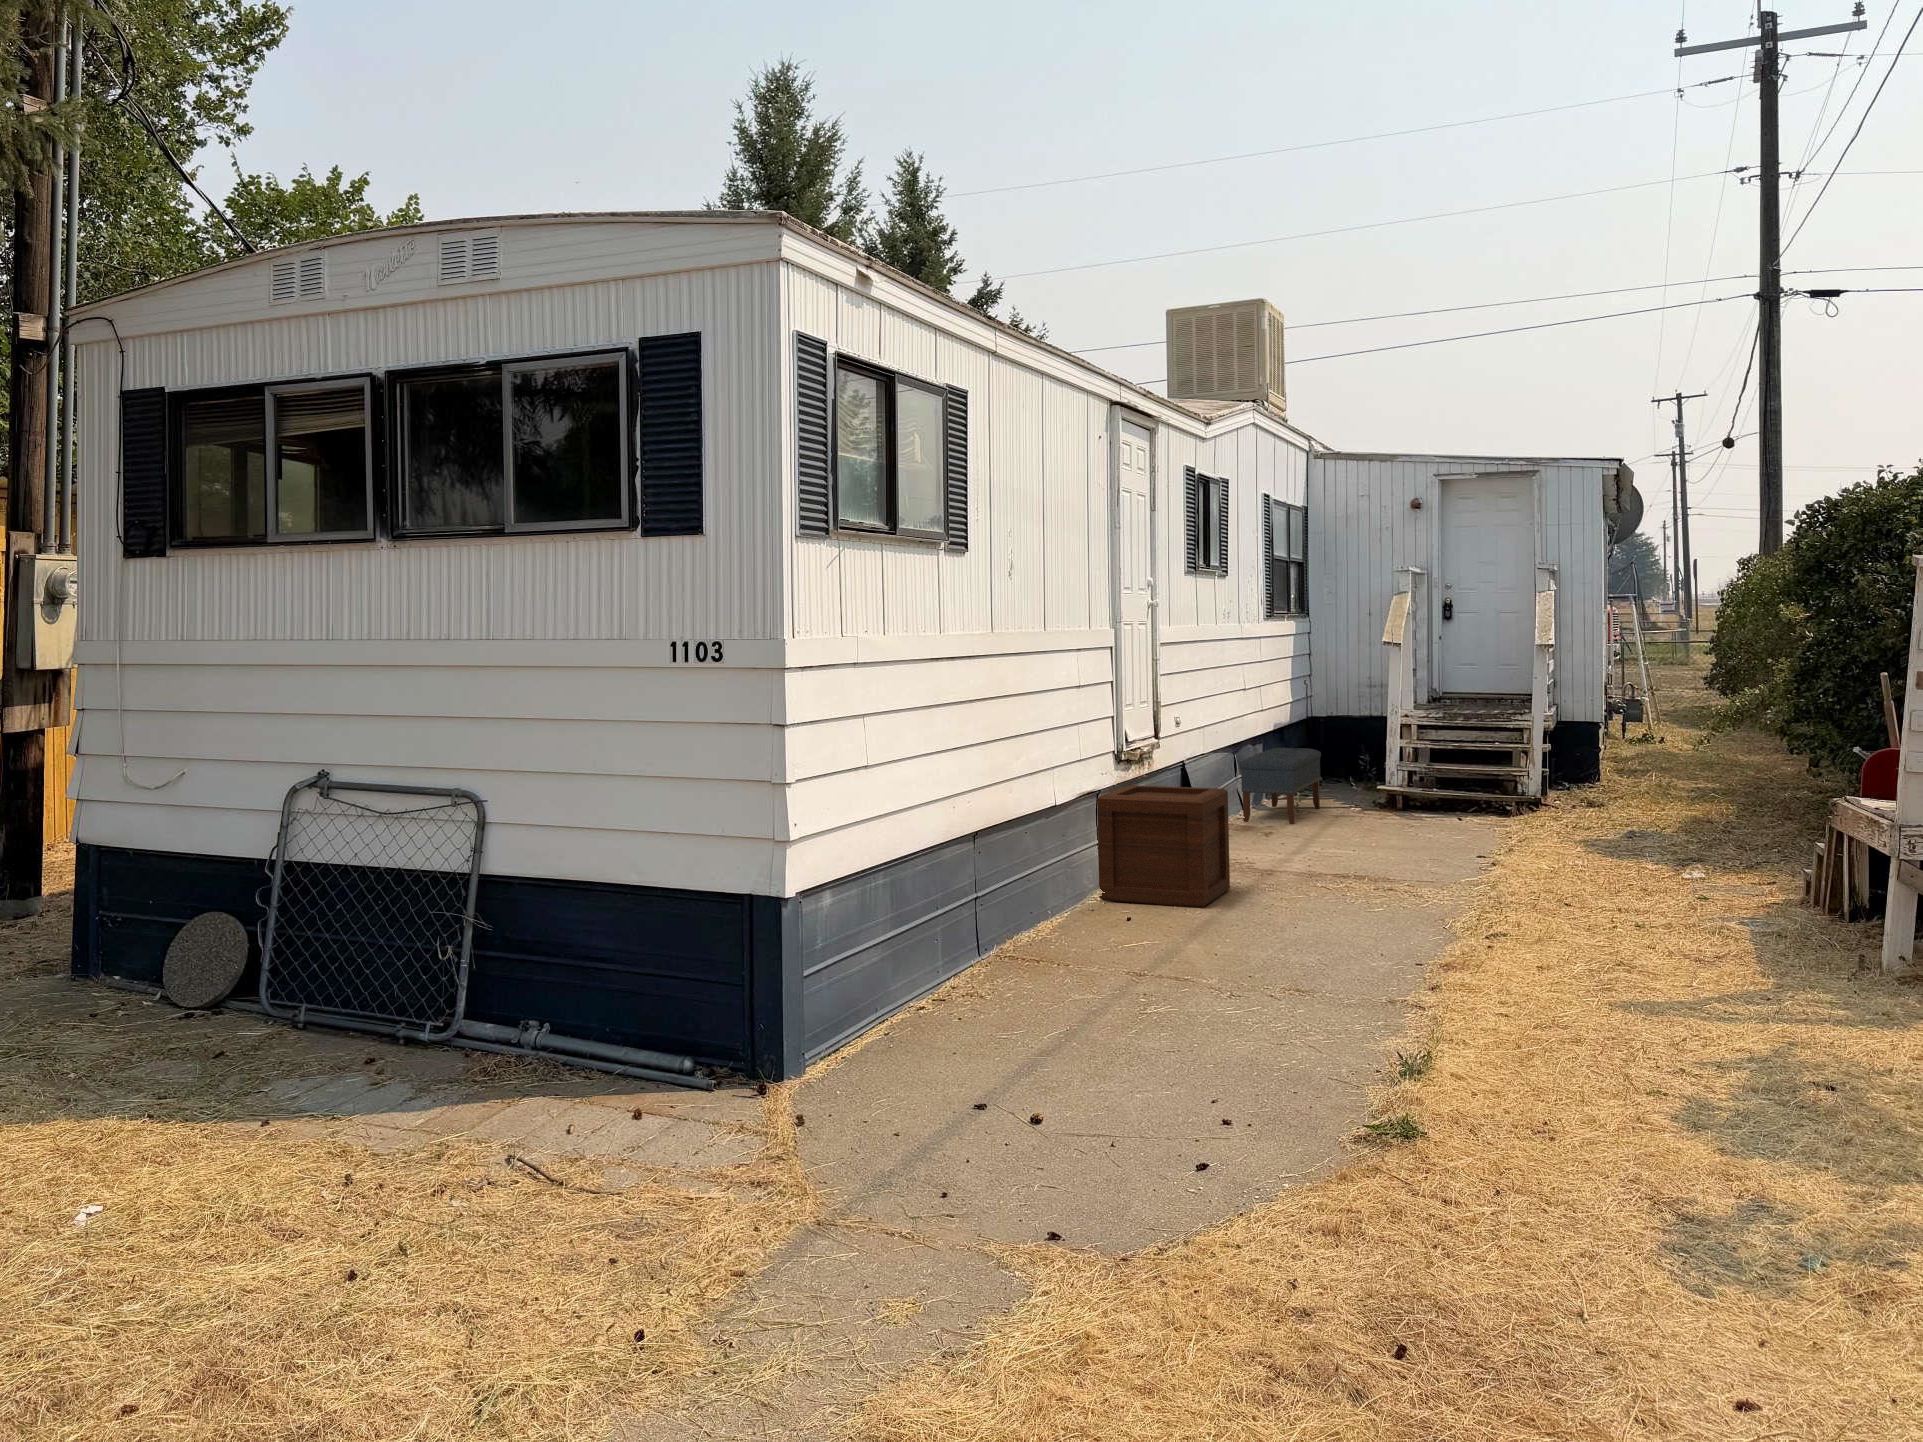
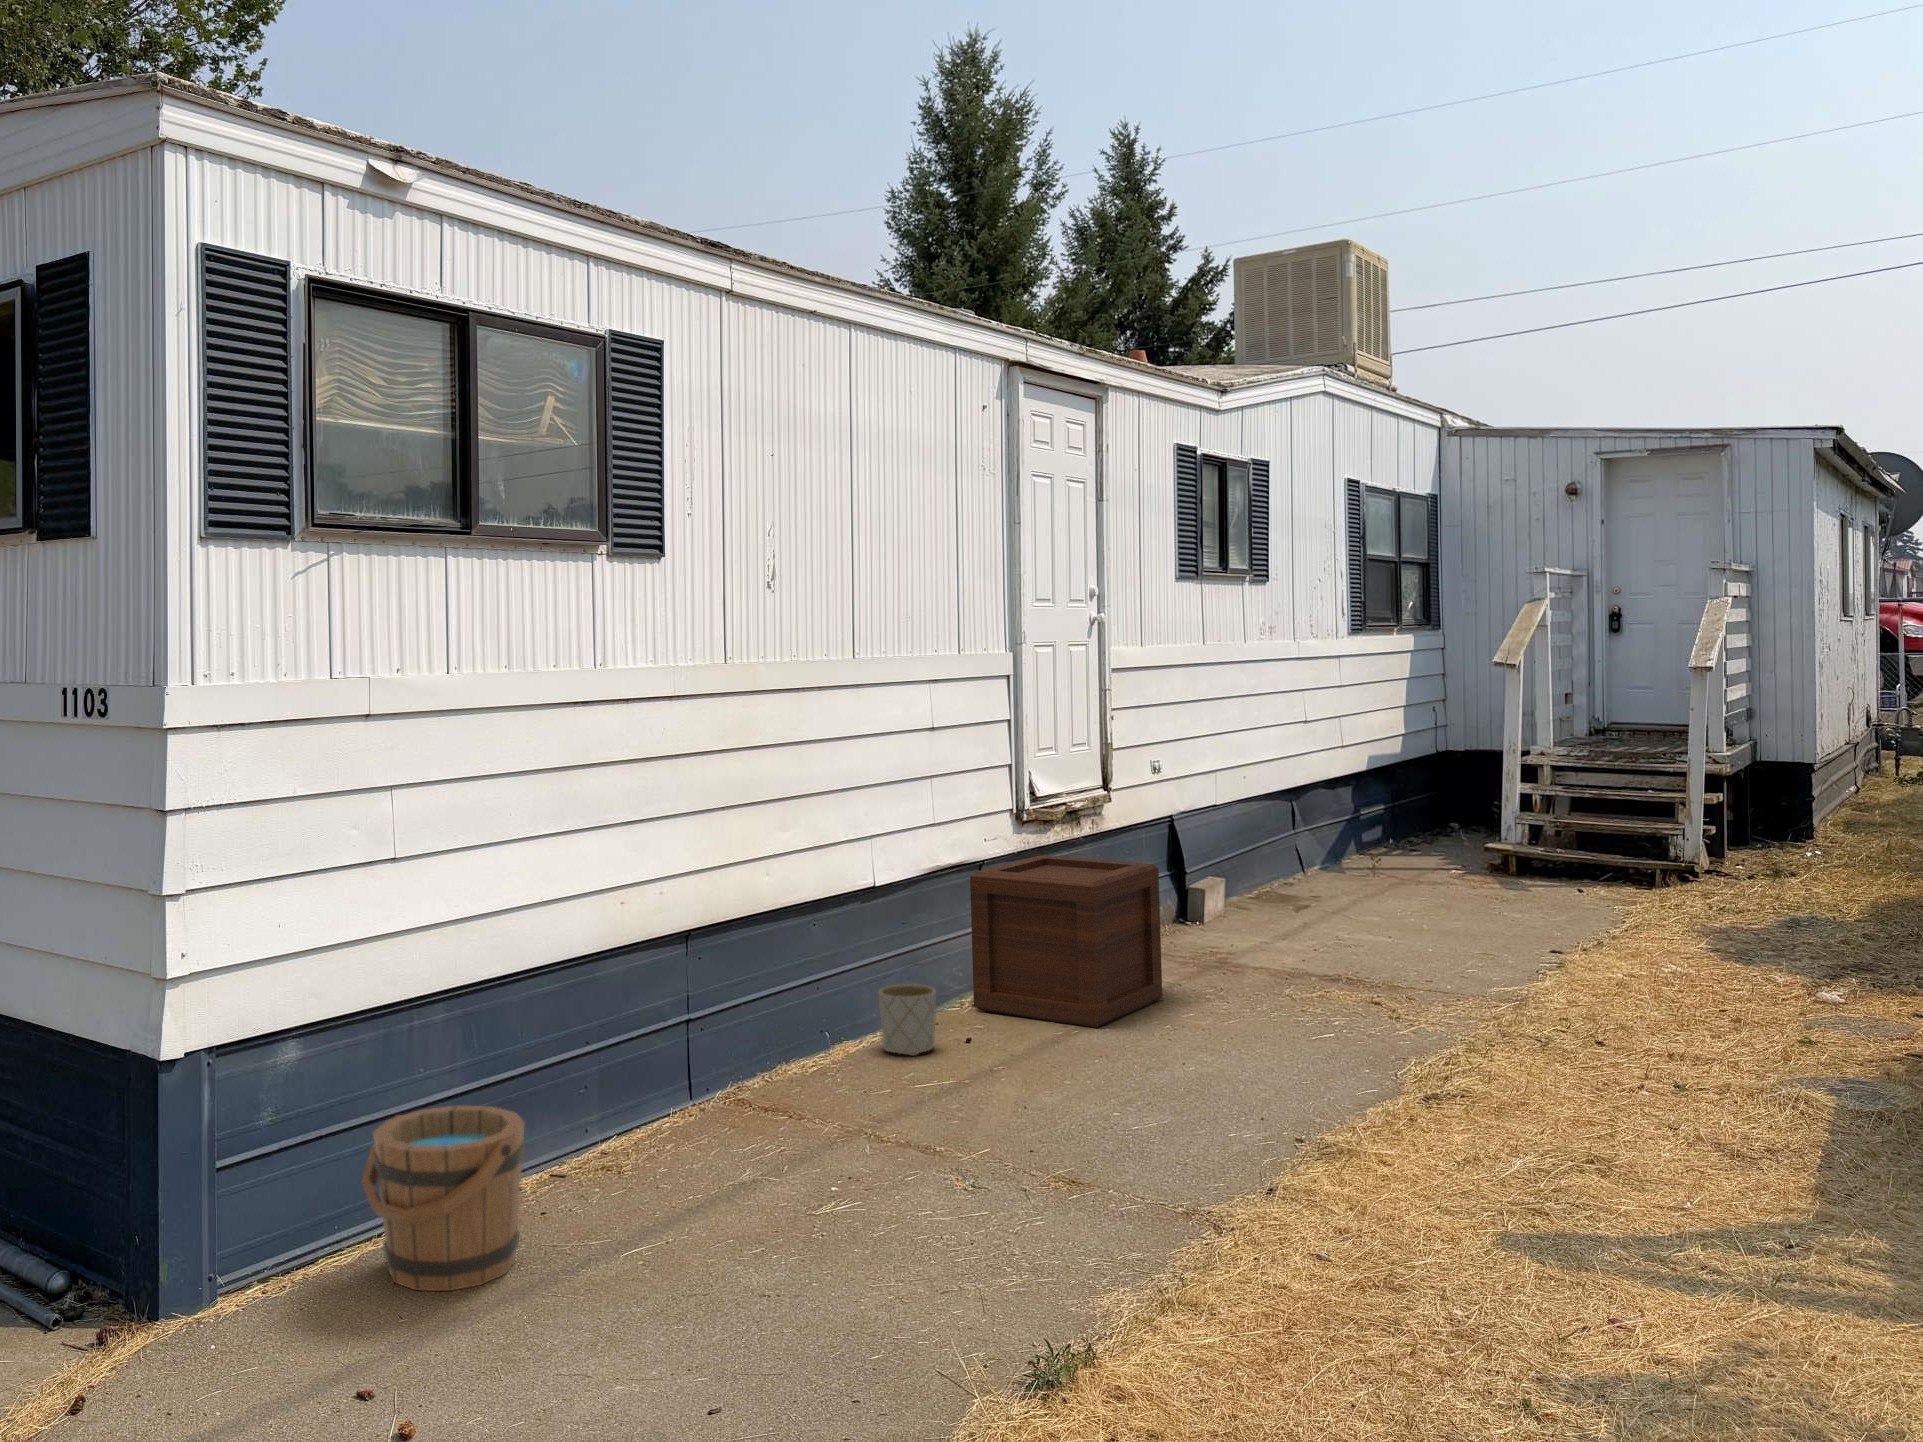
bench: present [1240,748,1321,824] -> none [1284,795,1410,896]
planter: none [1060,877,1103,928] -> present [879,984,936,1056]
bucket: none [870,939,987,1058] -> present [361,1106,525,1291]

